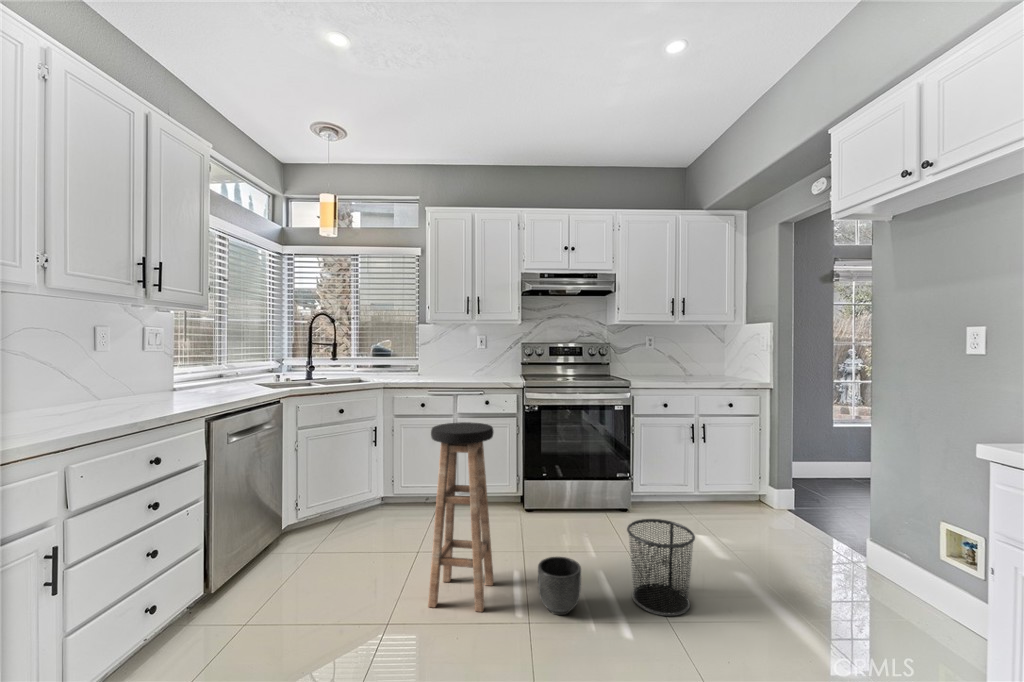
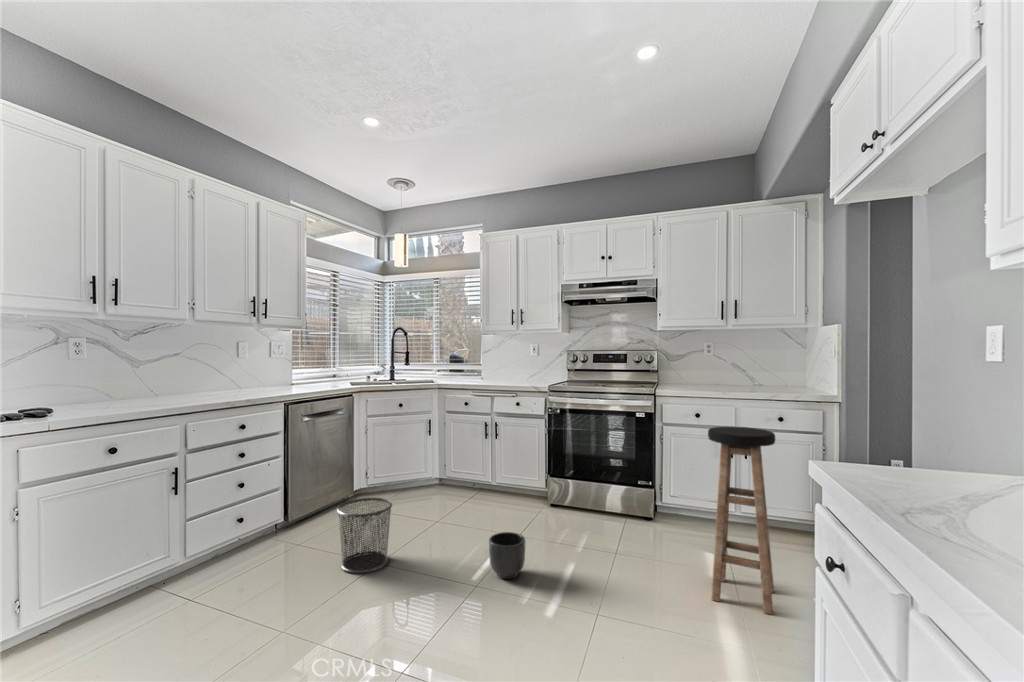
bar stool: present [428,422,494,612] -> present [708,427,775,615]
waste bin: present [627,519,695,616] -> present [337,498,392,573]

